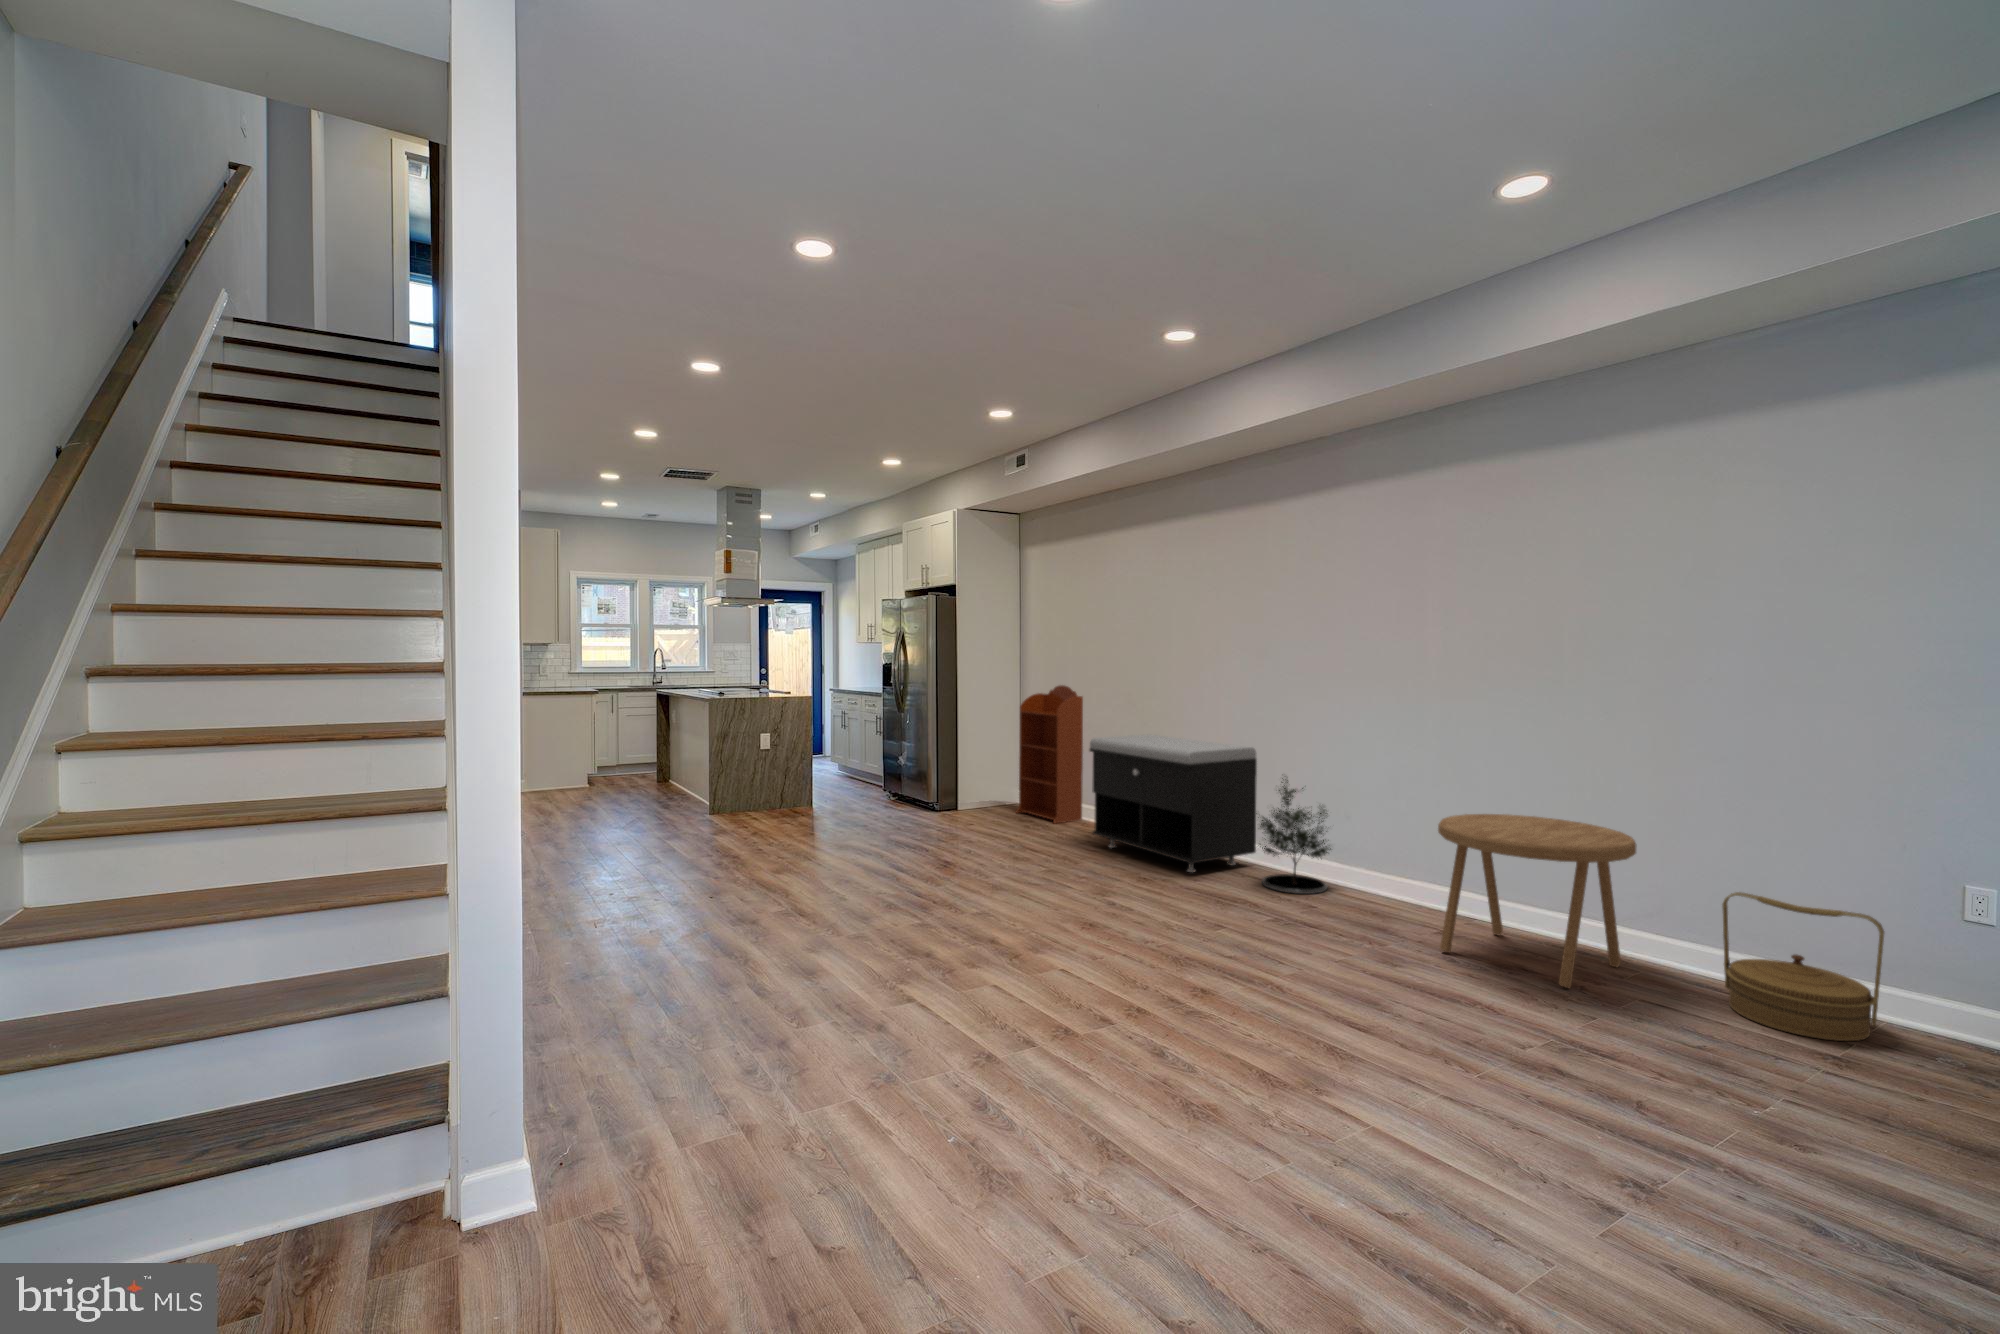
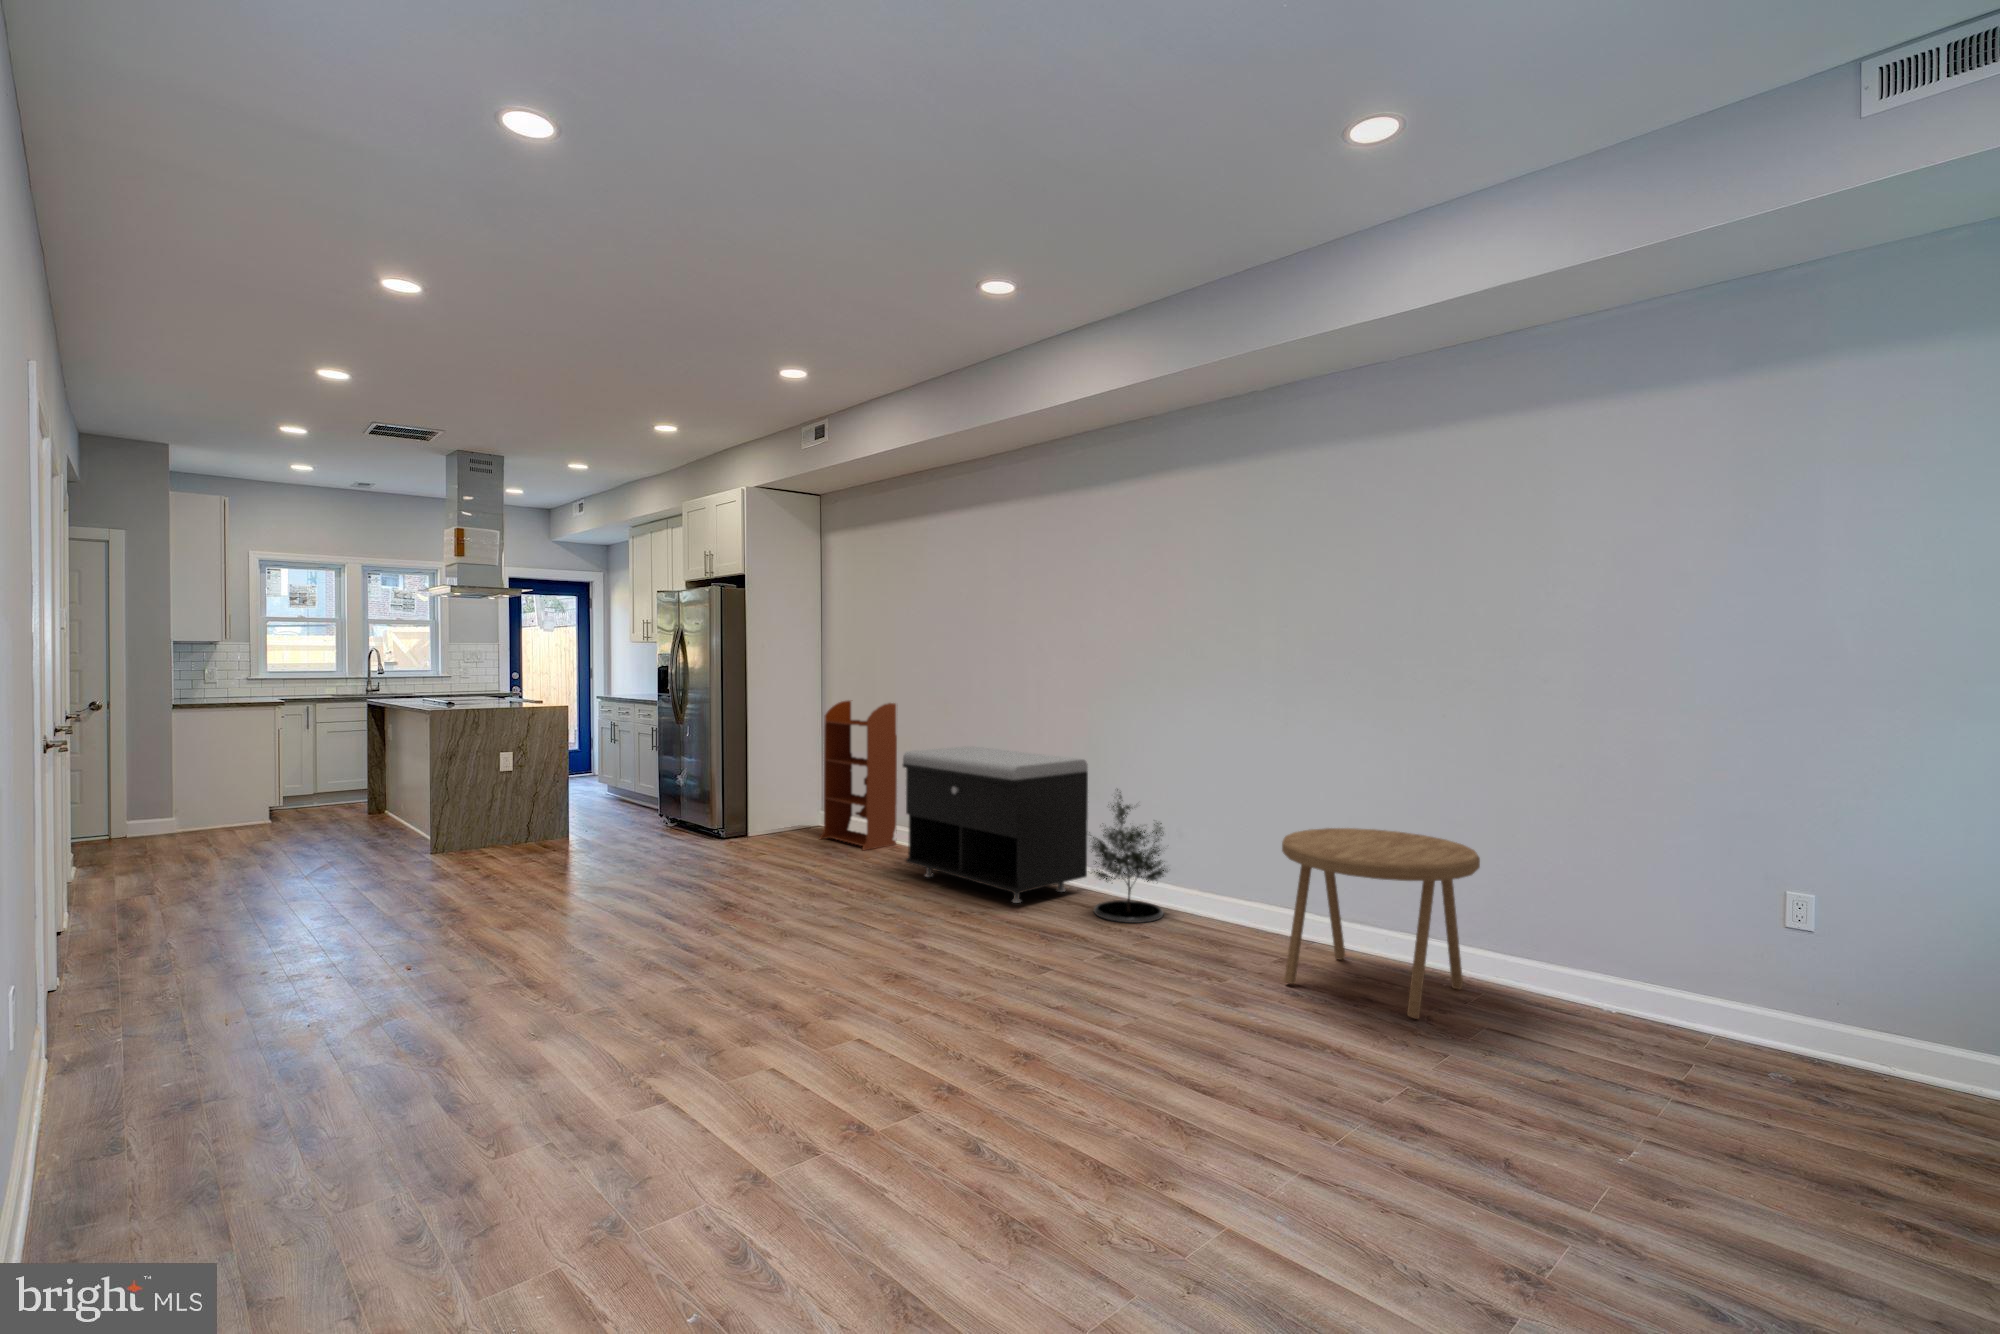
woven basket: present [1722,892,1884,1041] -> none [1563,905,1715,1060]

